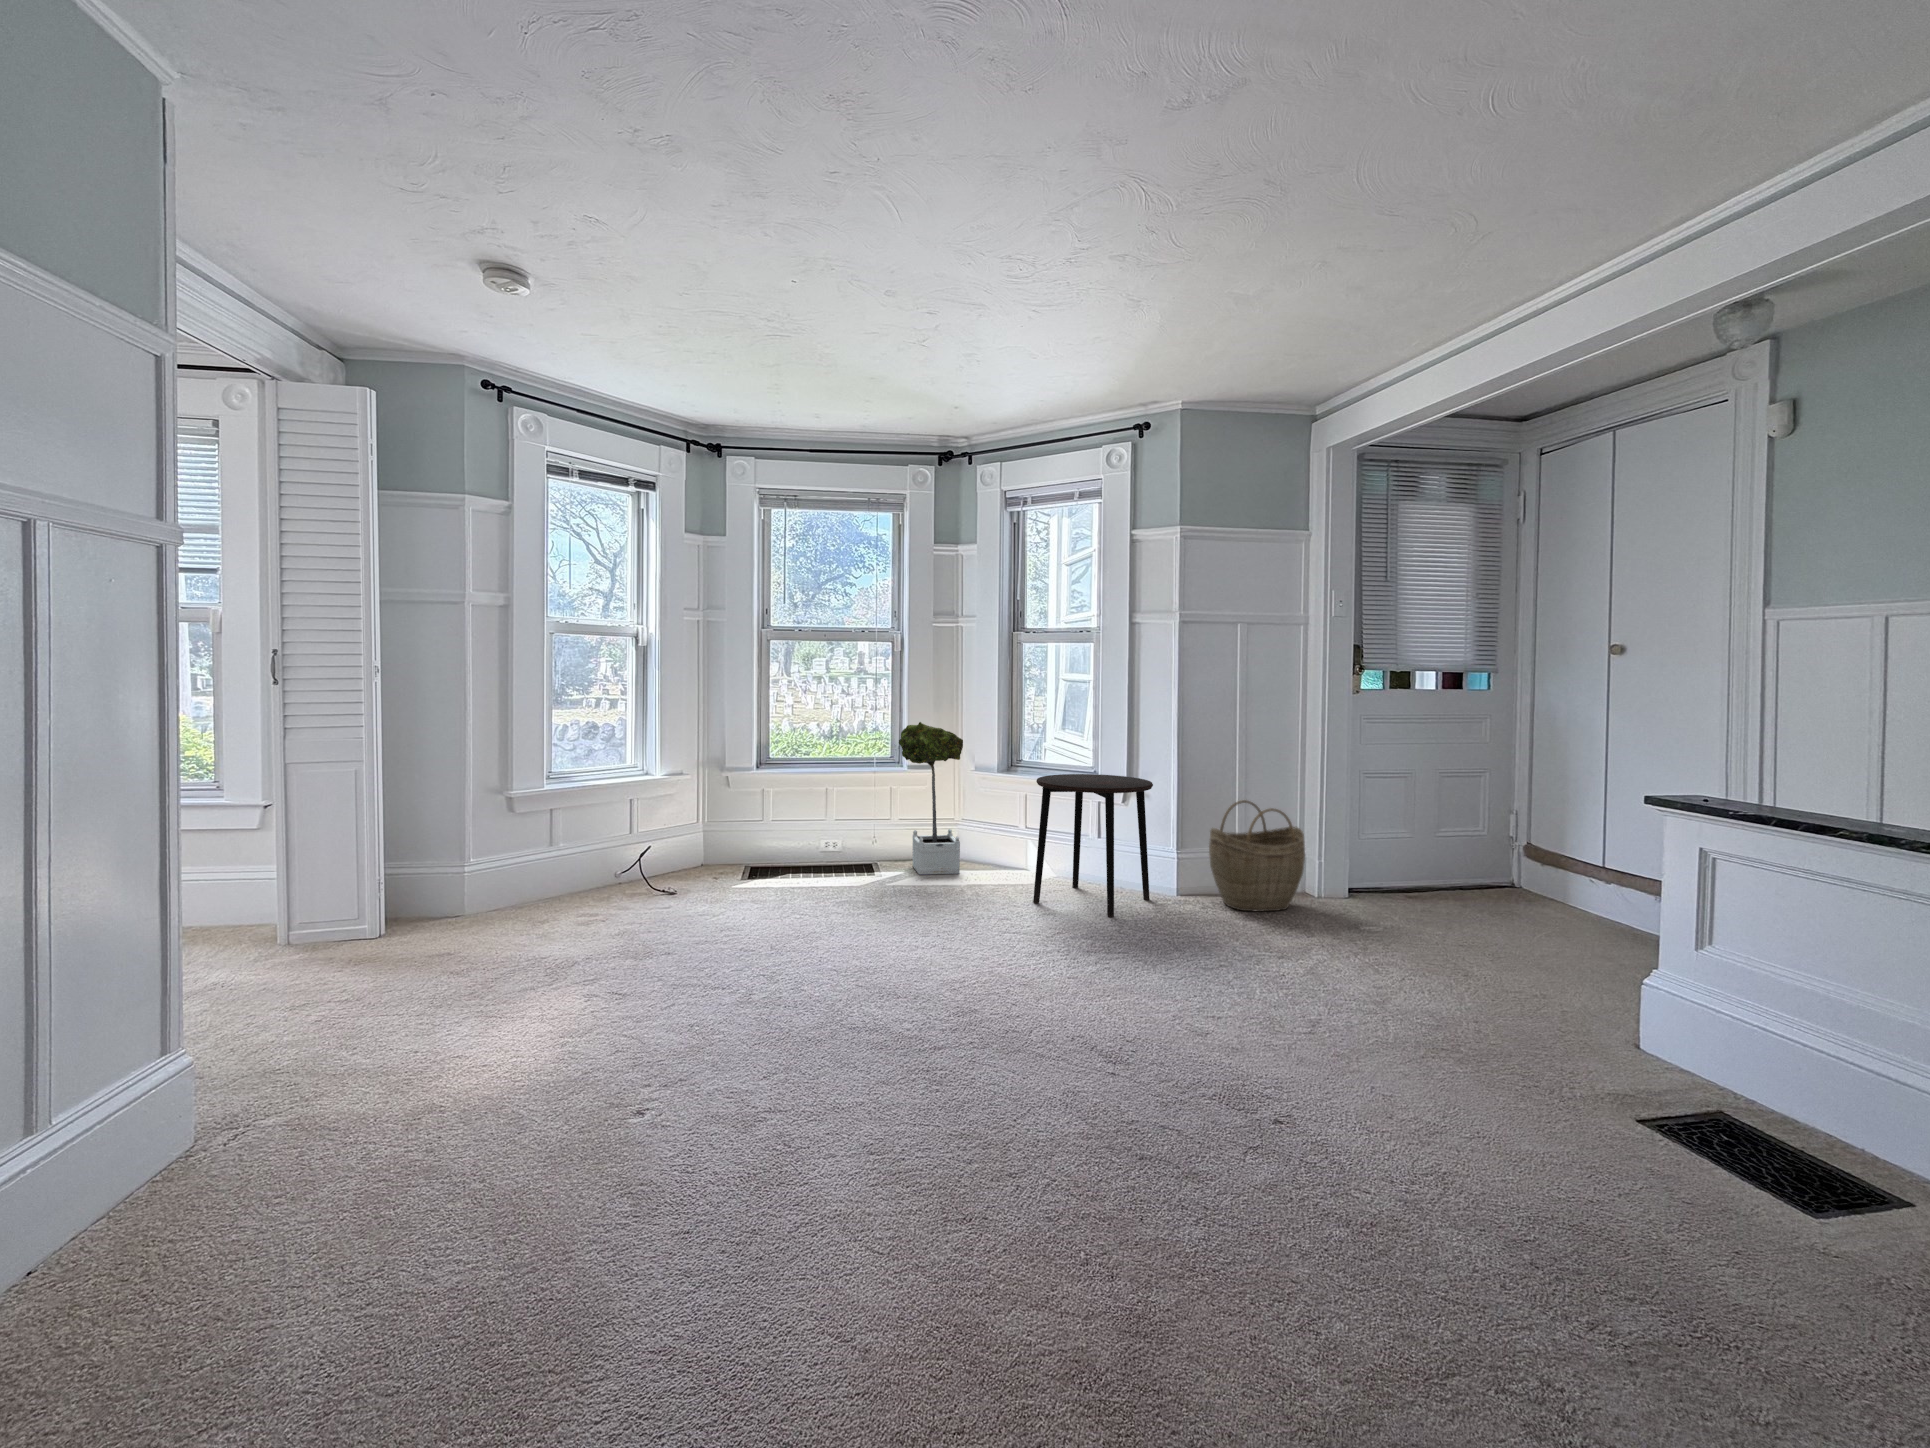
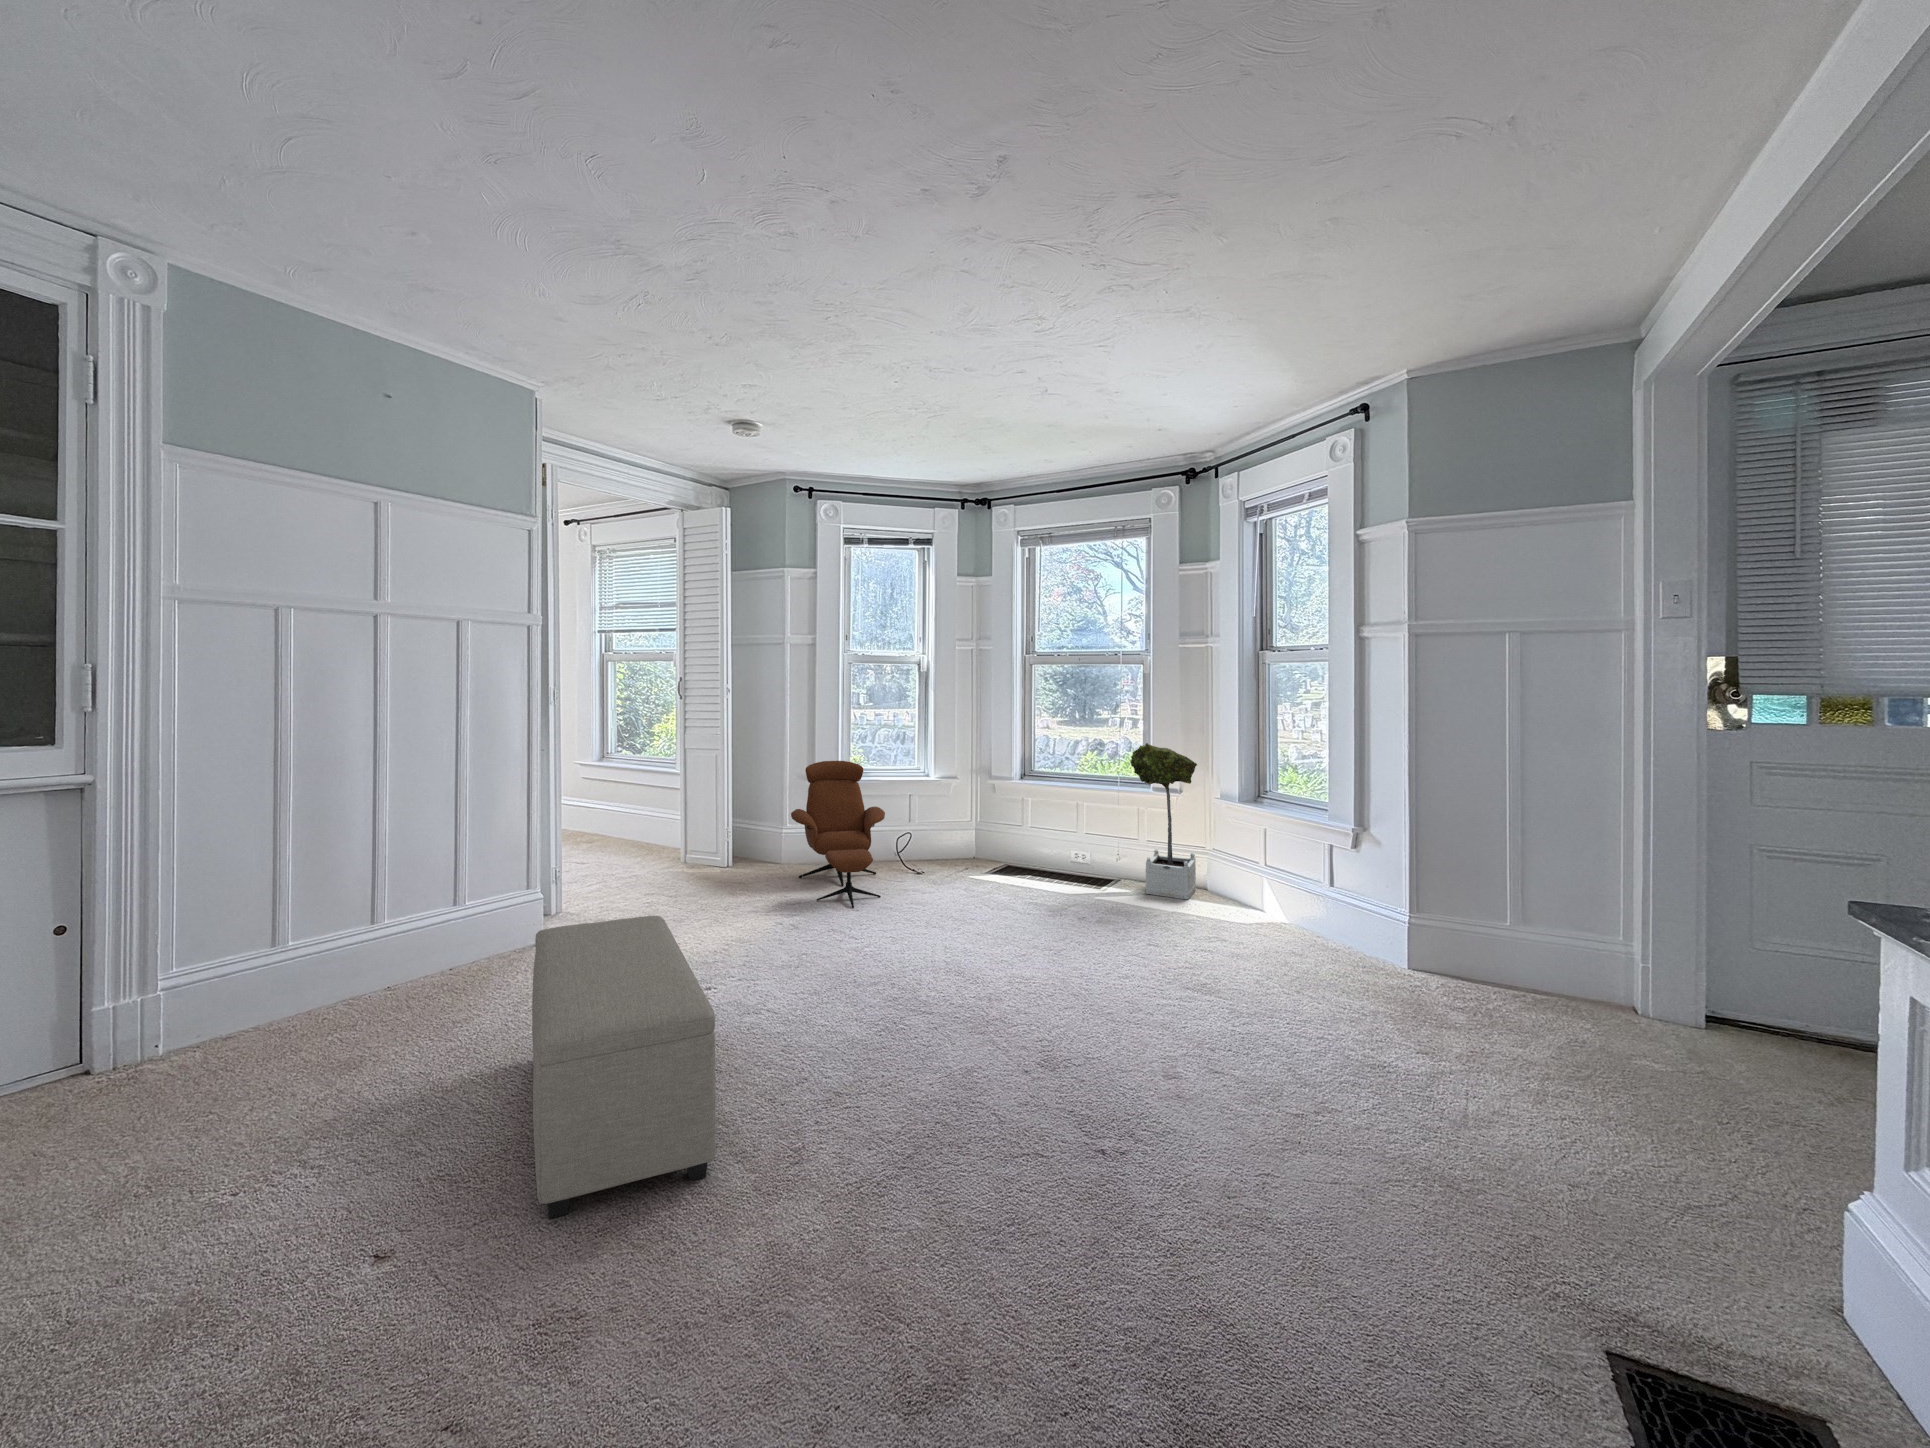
lounge chair: none [504,761,668,942] -> present [791,761,885,908]
side table: present [1033,774,1153,917] -> none [1214,809,1364,977]
woven basket: present [1209,800,1305,911] -> none [1440,867,1591,1025]
ottoman: none [558,955,993,1296] -> present [532,916,716,1219]

